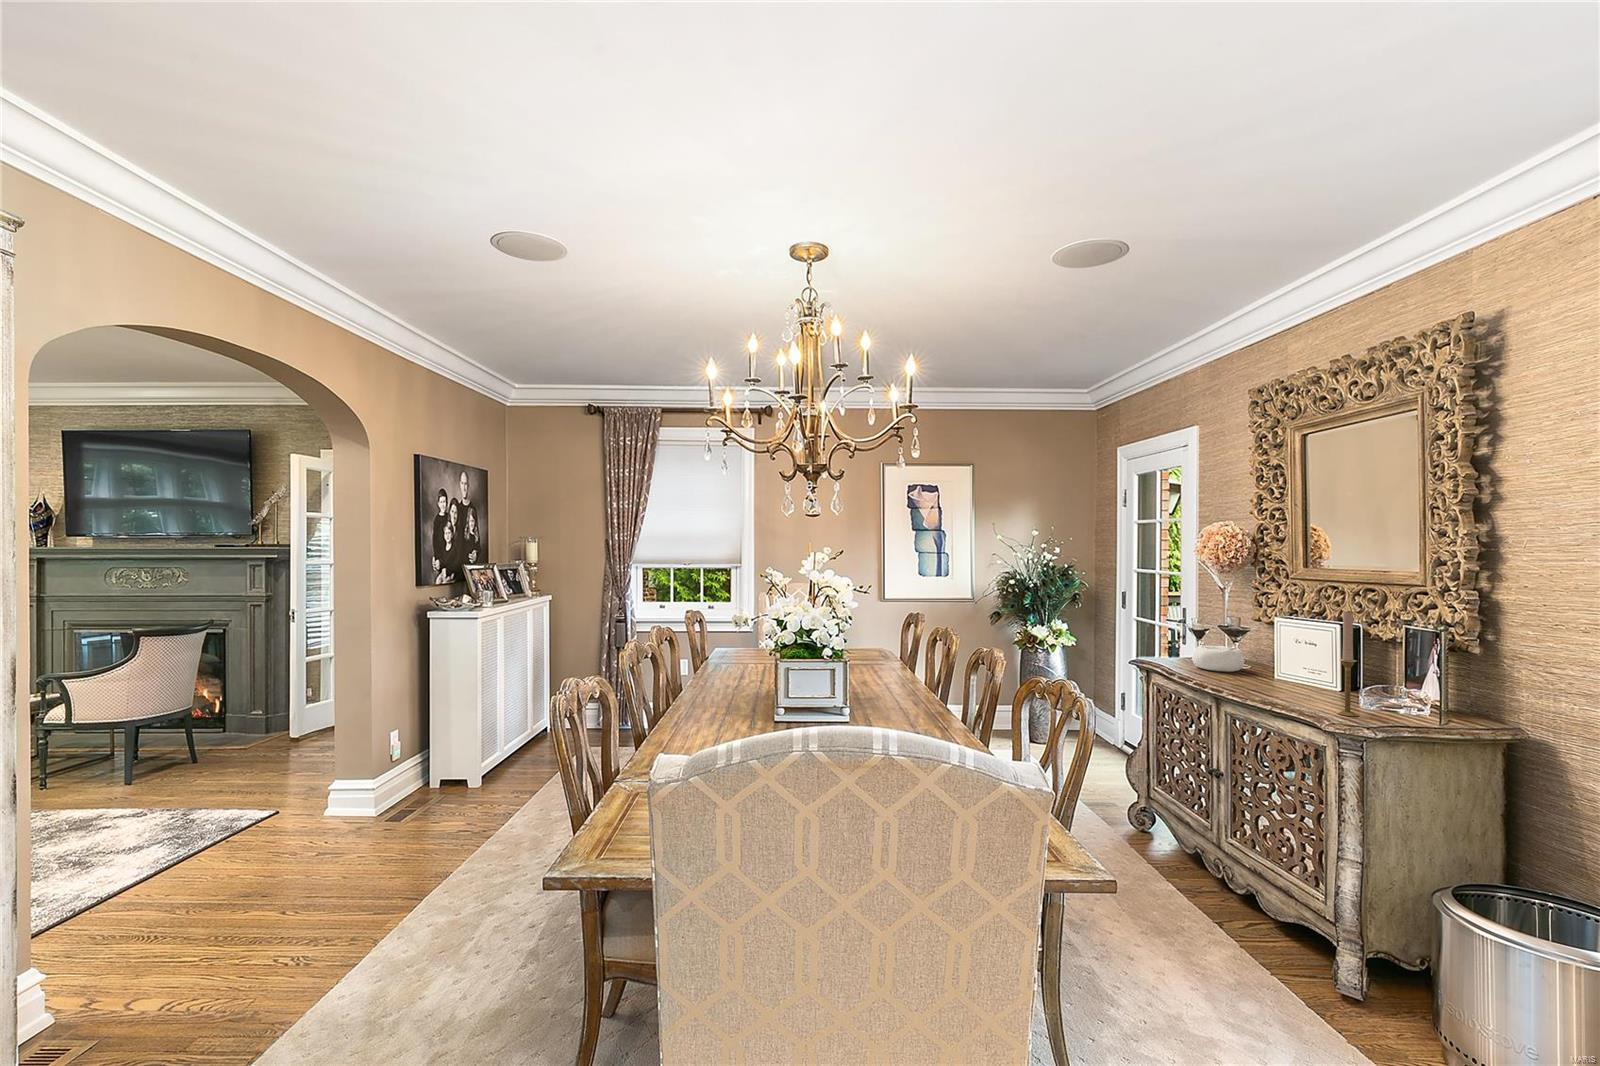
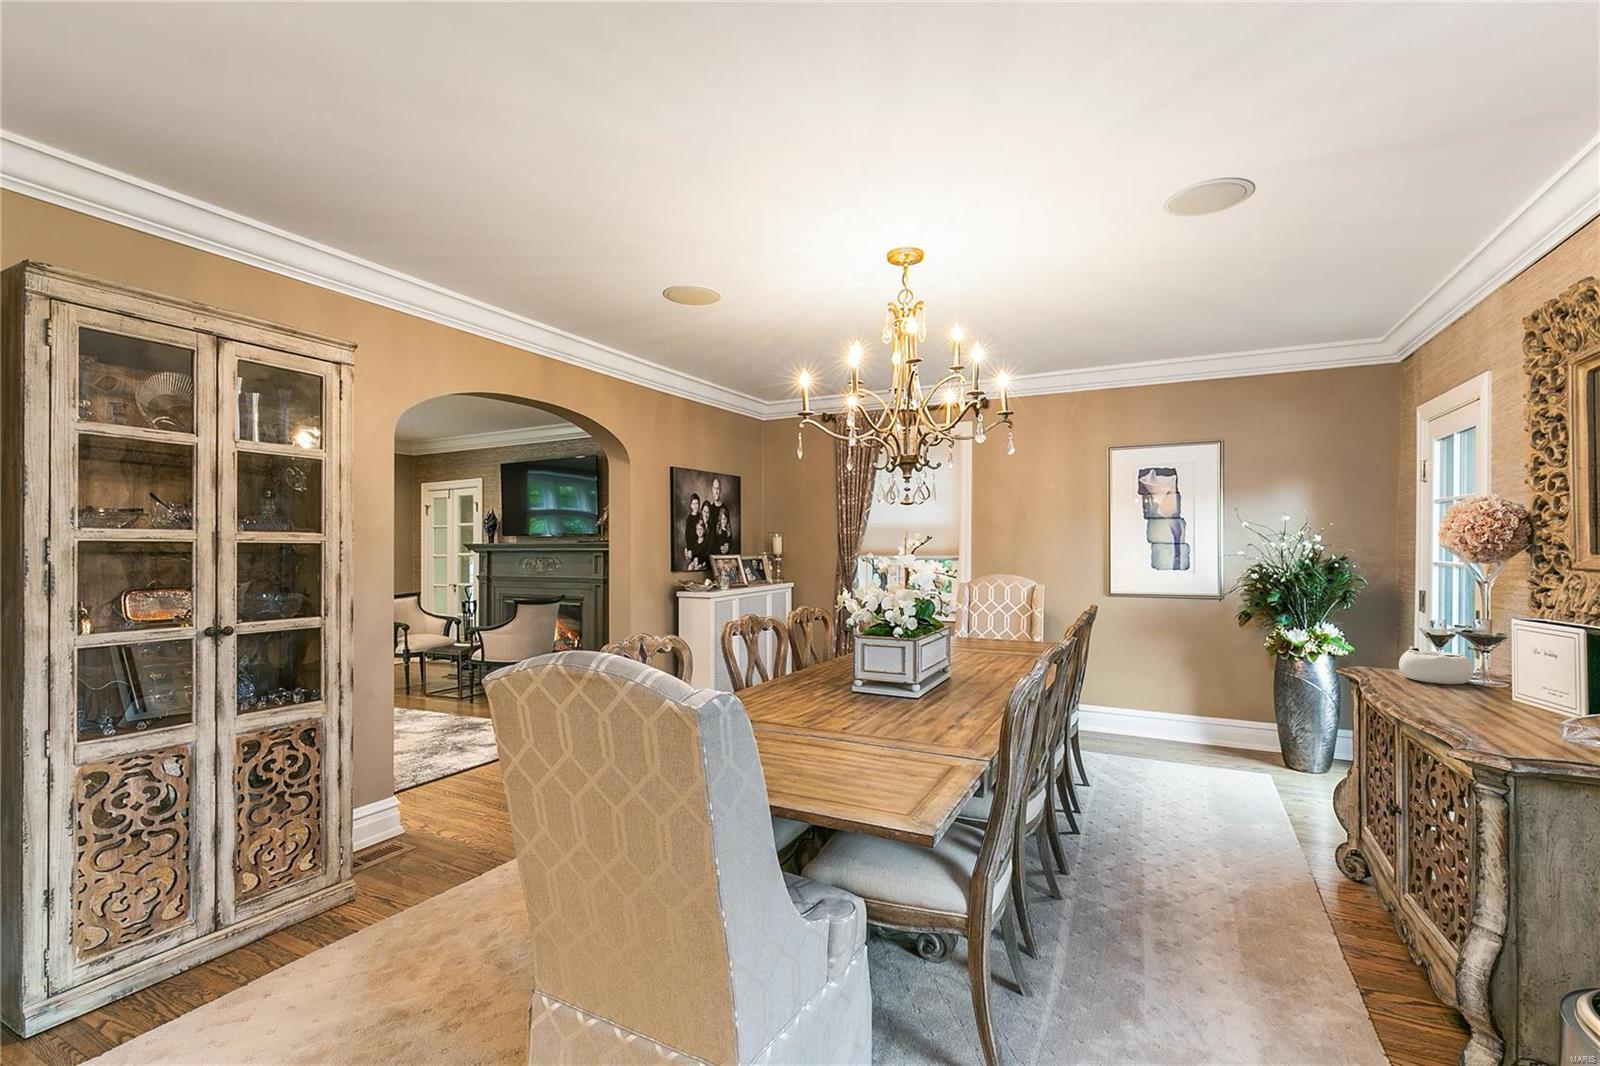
candlestick: present [1337,611,1359,716] -> none [1497,603,1529,739]

